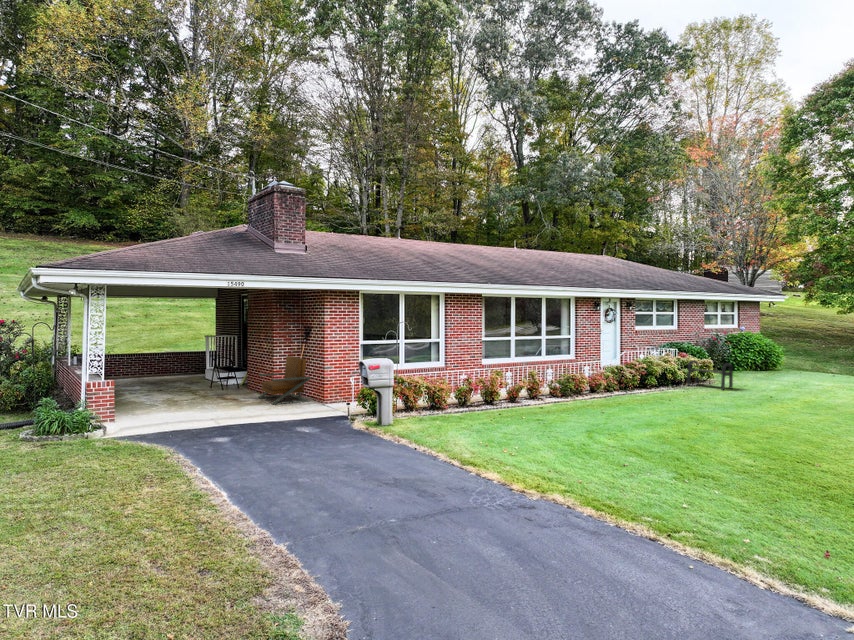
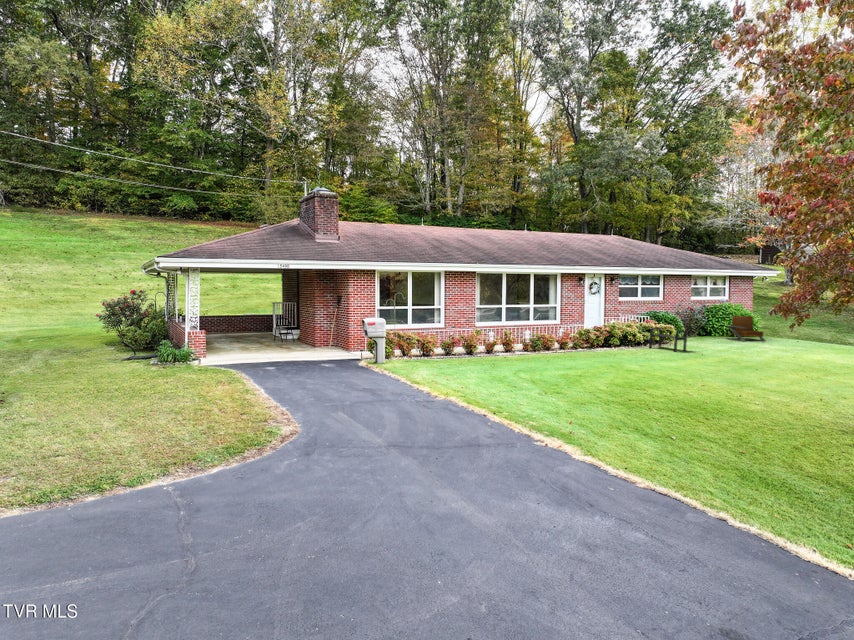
lounge chair: present [259,356,311,405] -> present [727,316,766,342]

